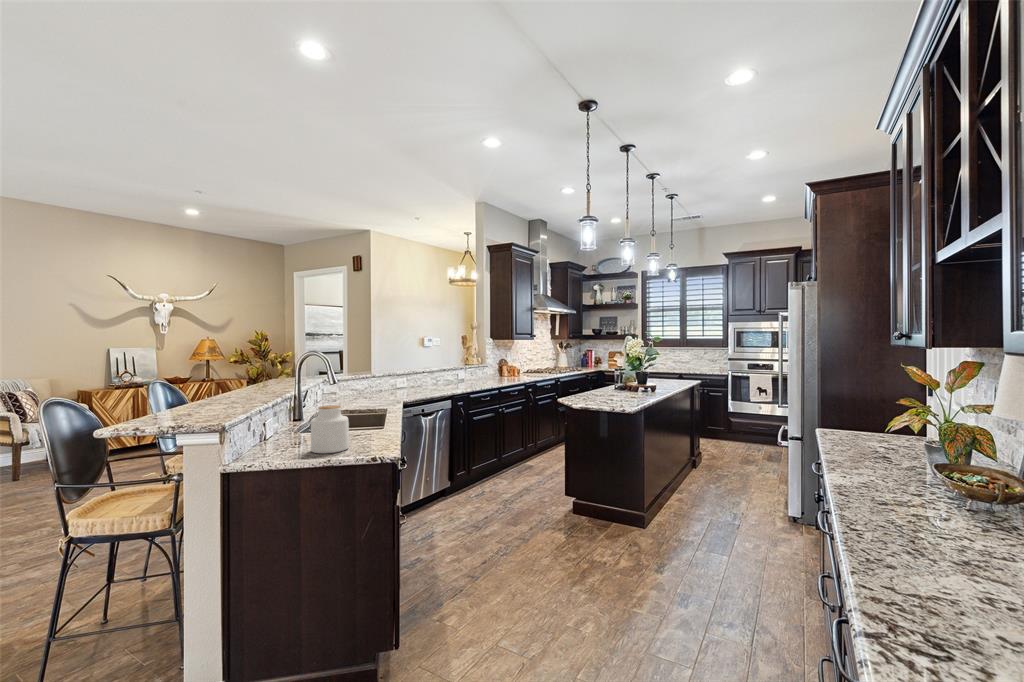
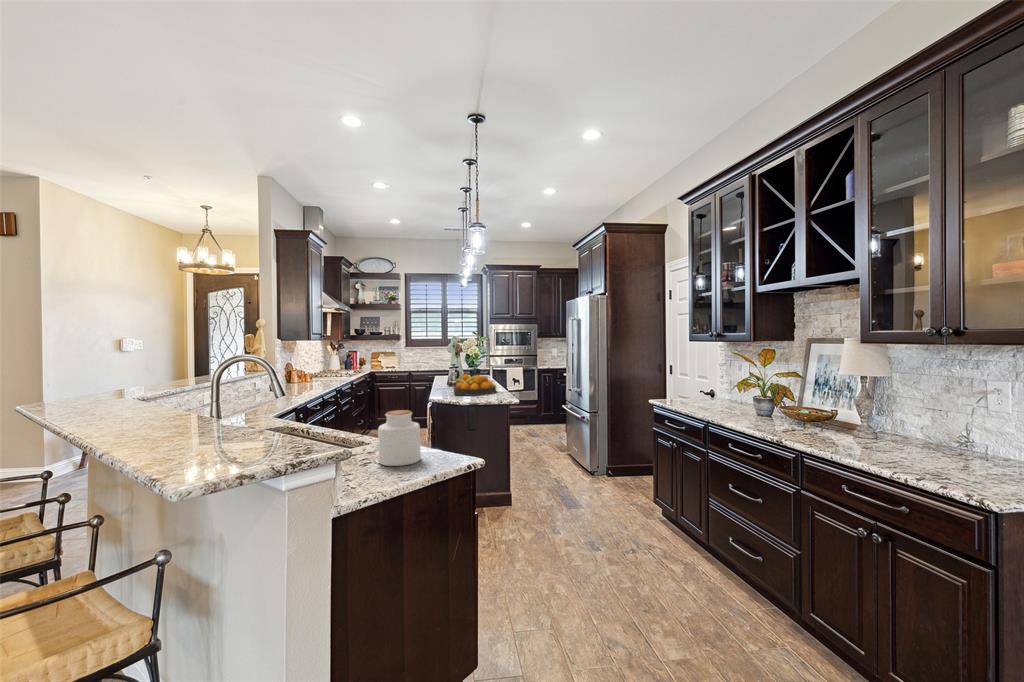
fruit bowl: none [582,379,629,403] -> present [453,374,496,396]

